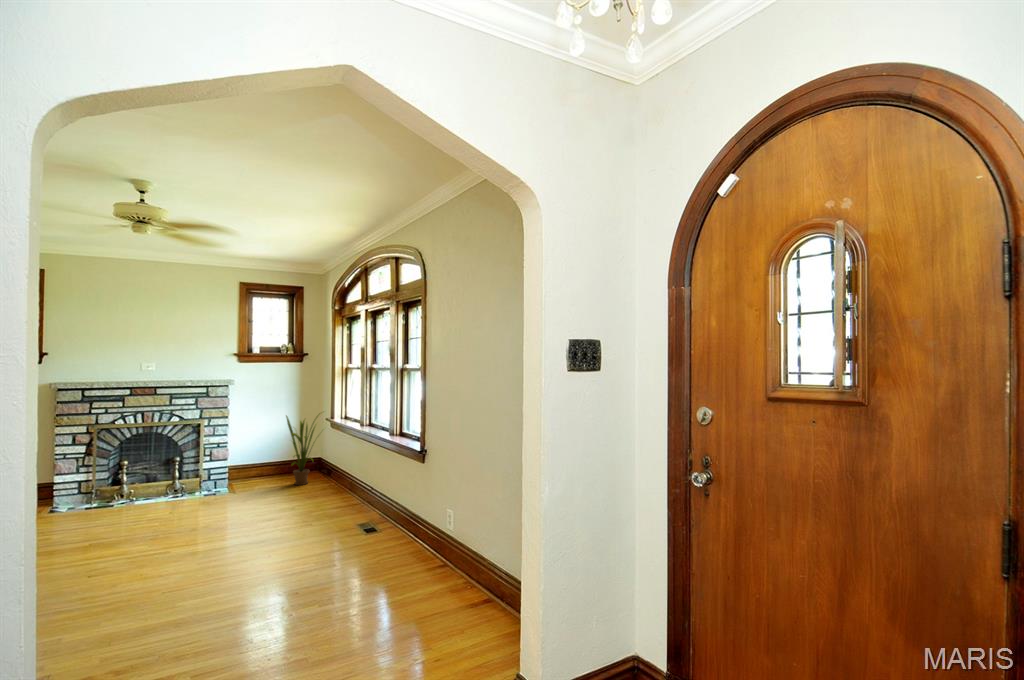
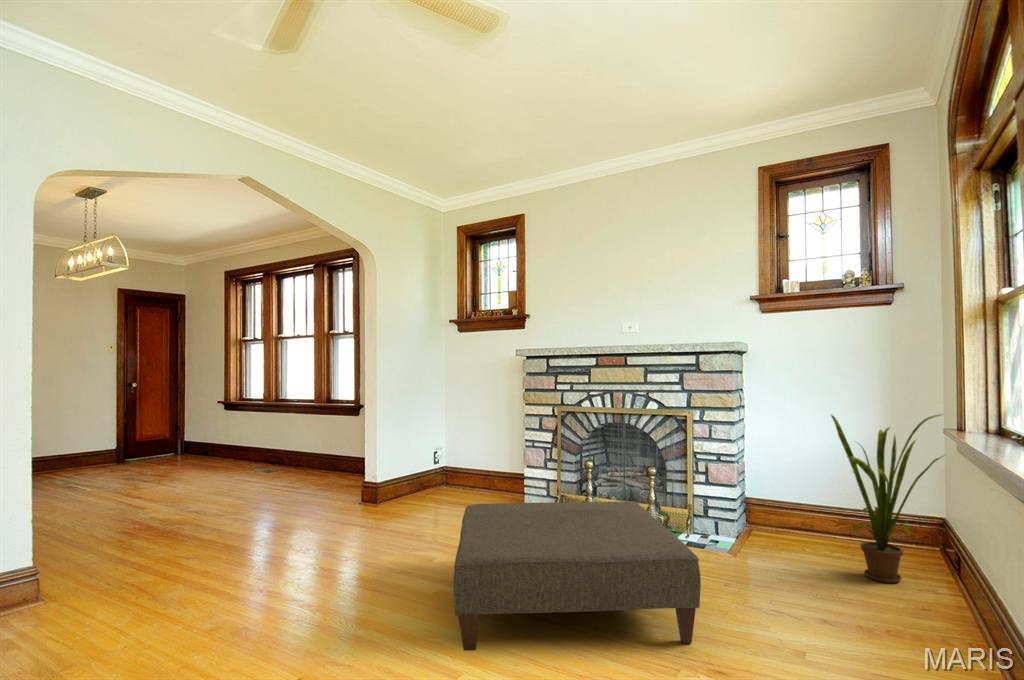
ottoman: none [80,472,253,545] -> present [454,501,701,650]

